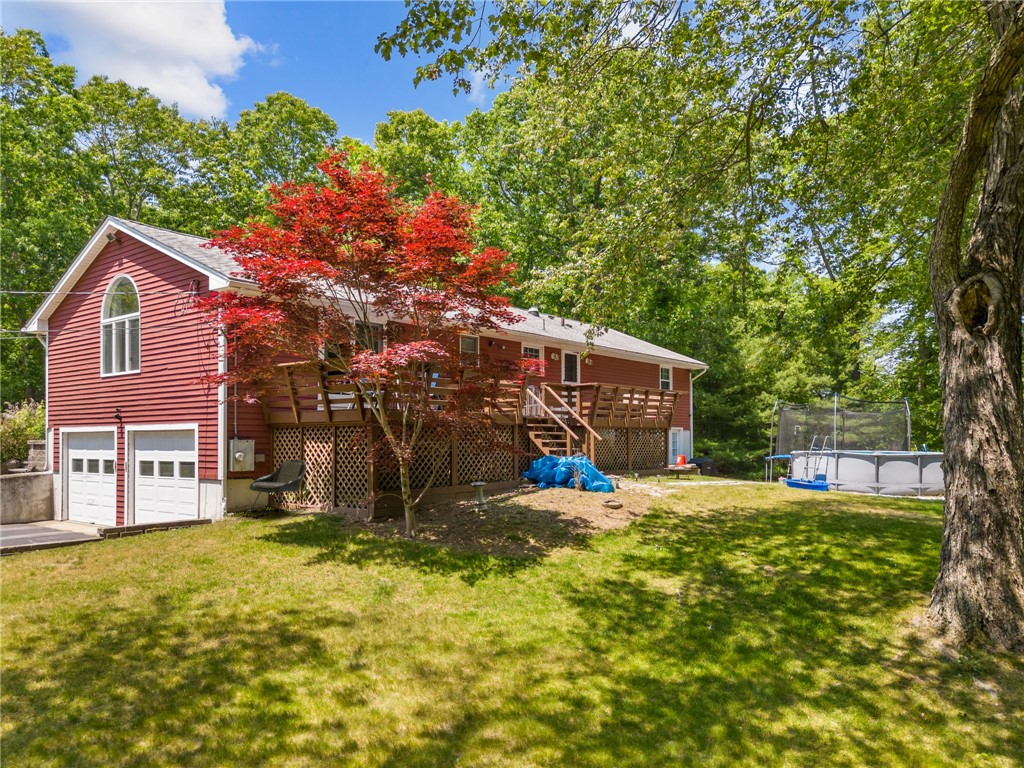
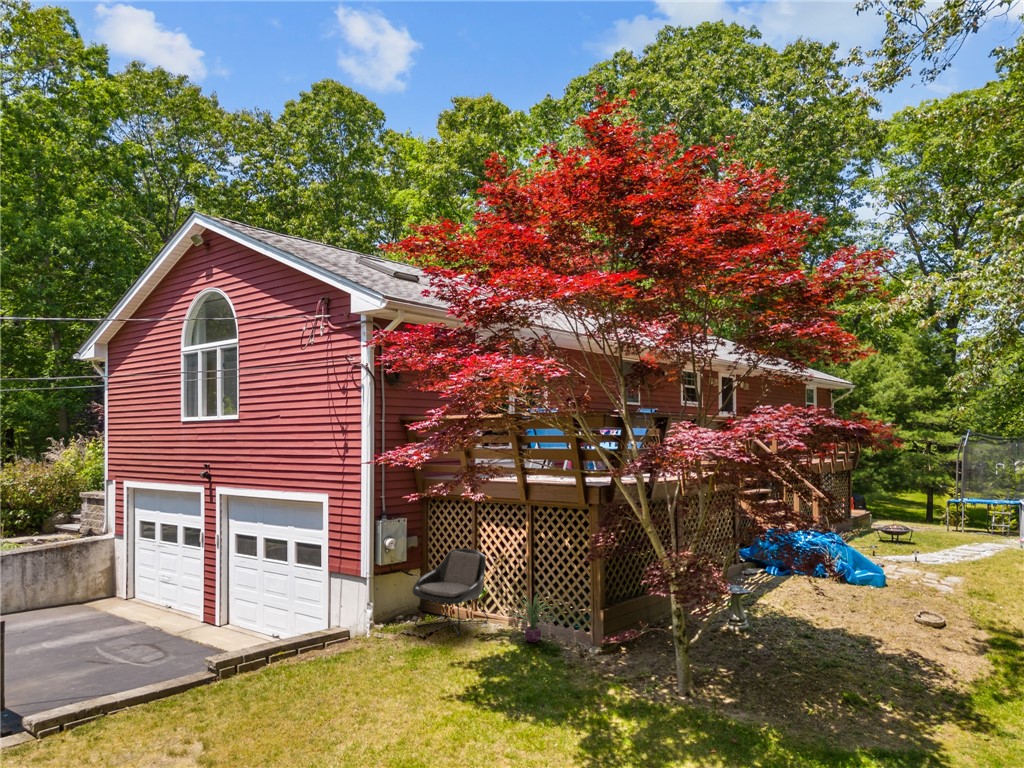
decorative plant: none [313,486,348,518] -> present [514,594,550,642]

